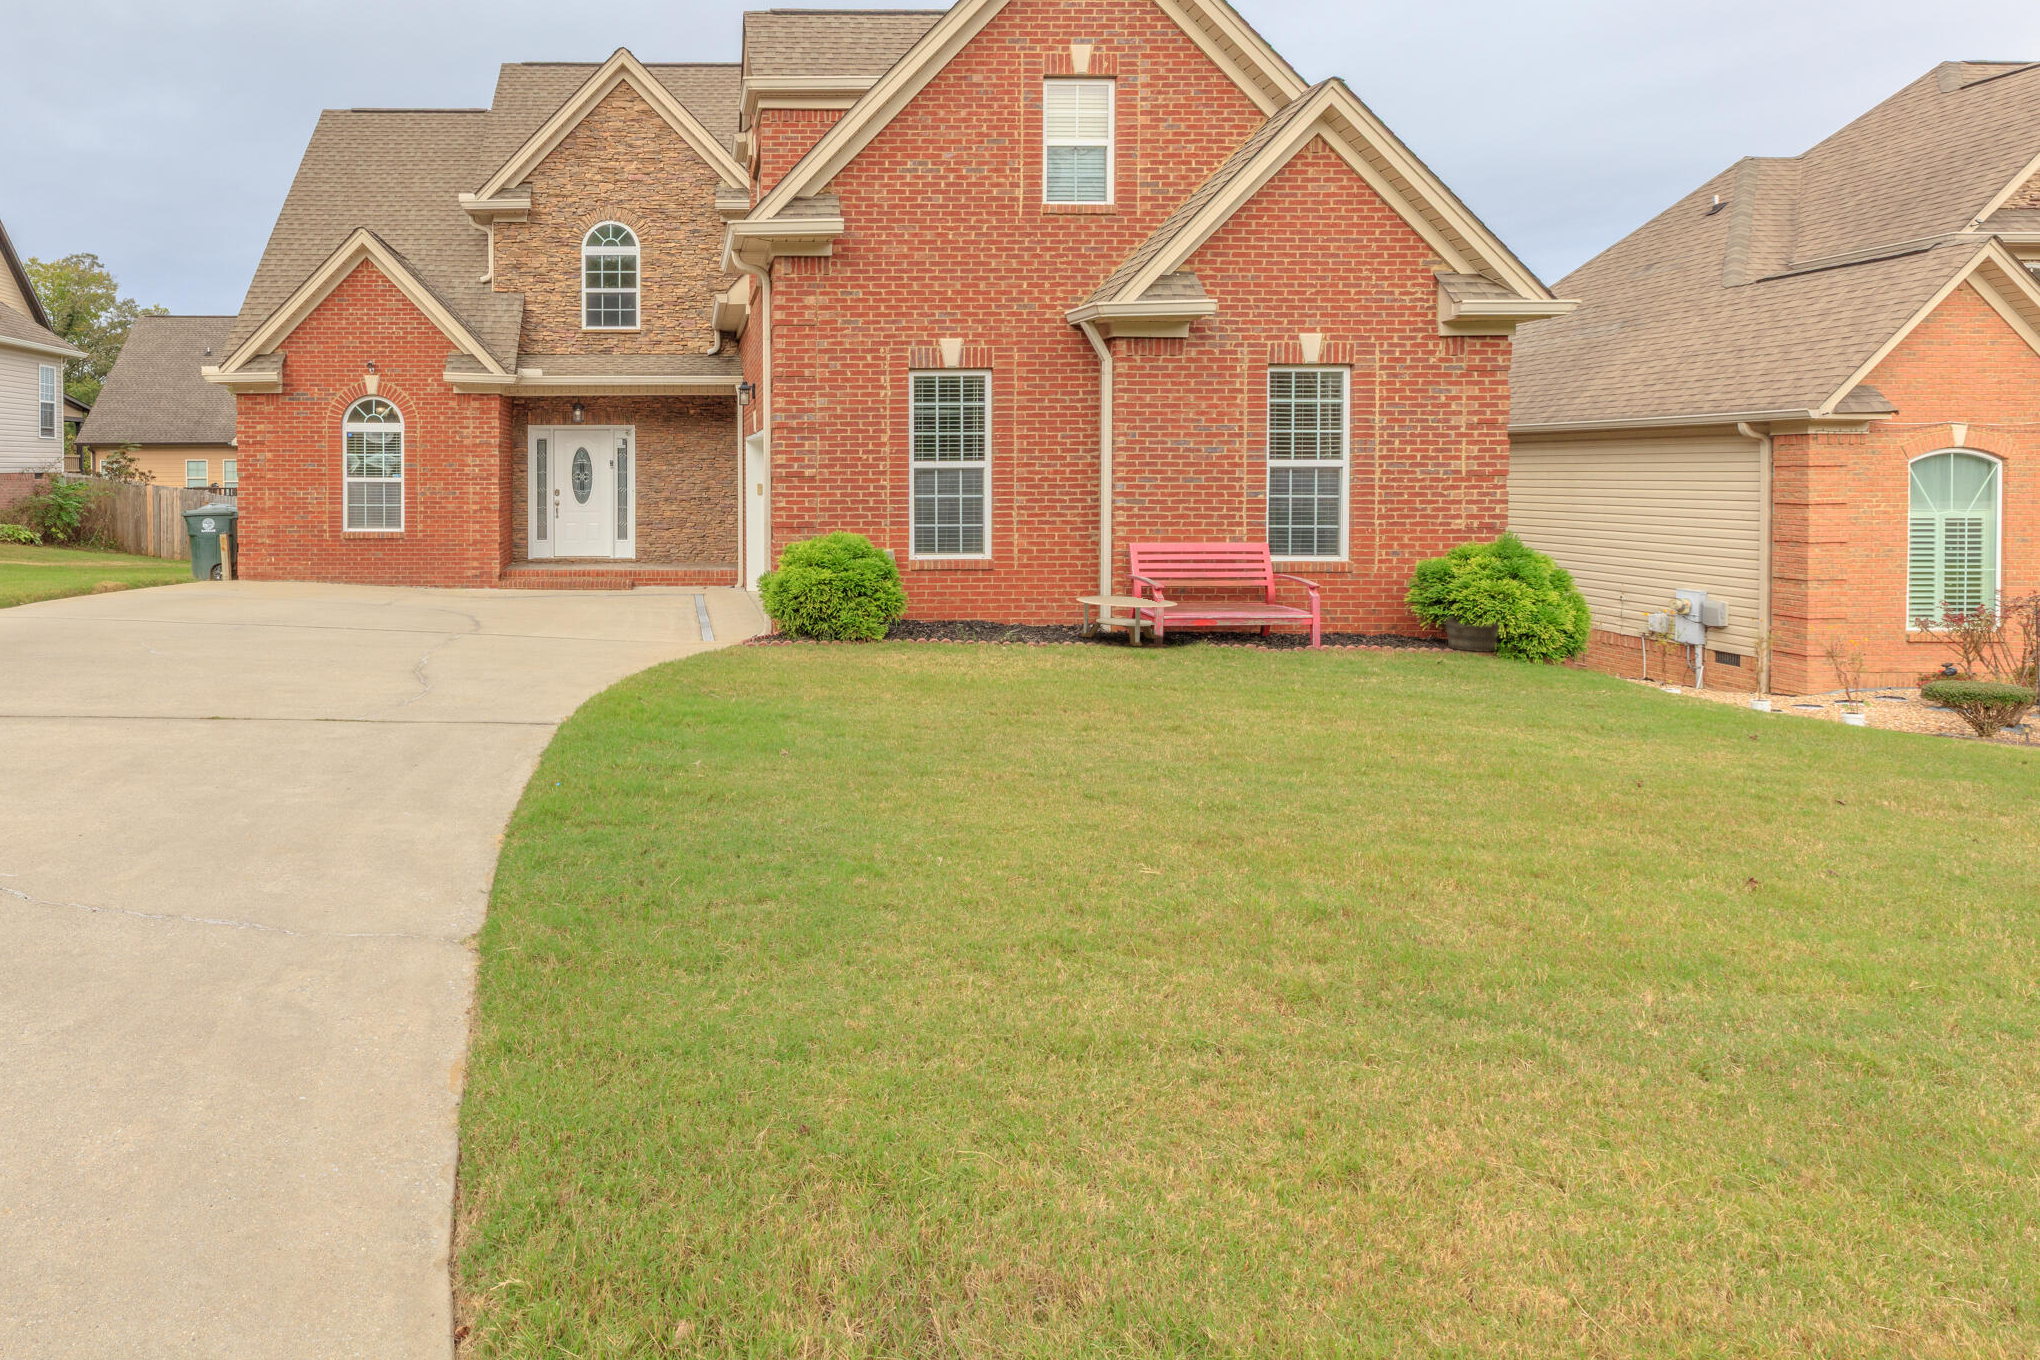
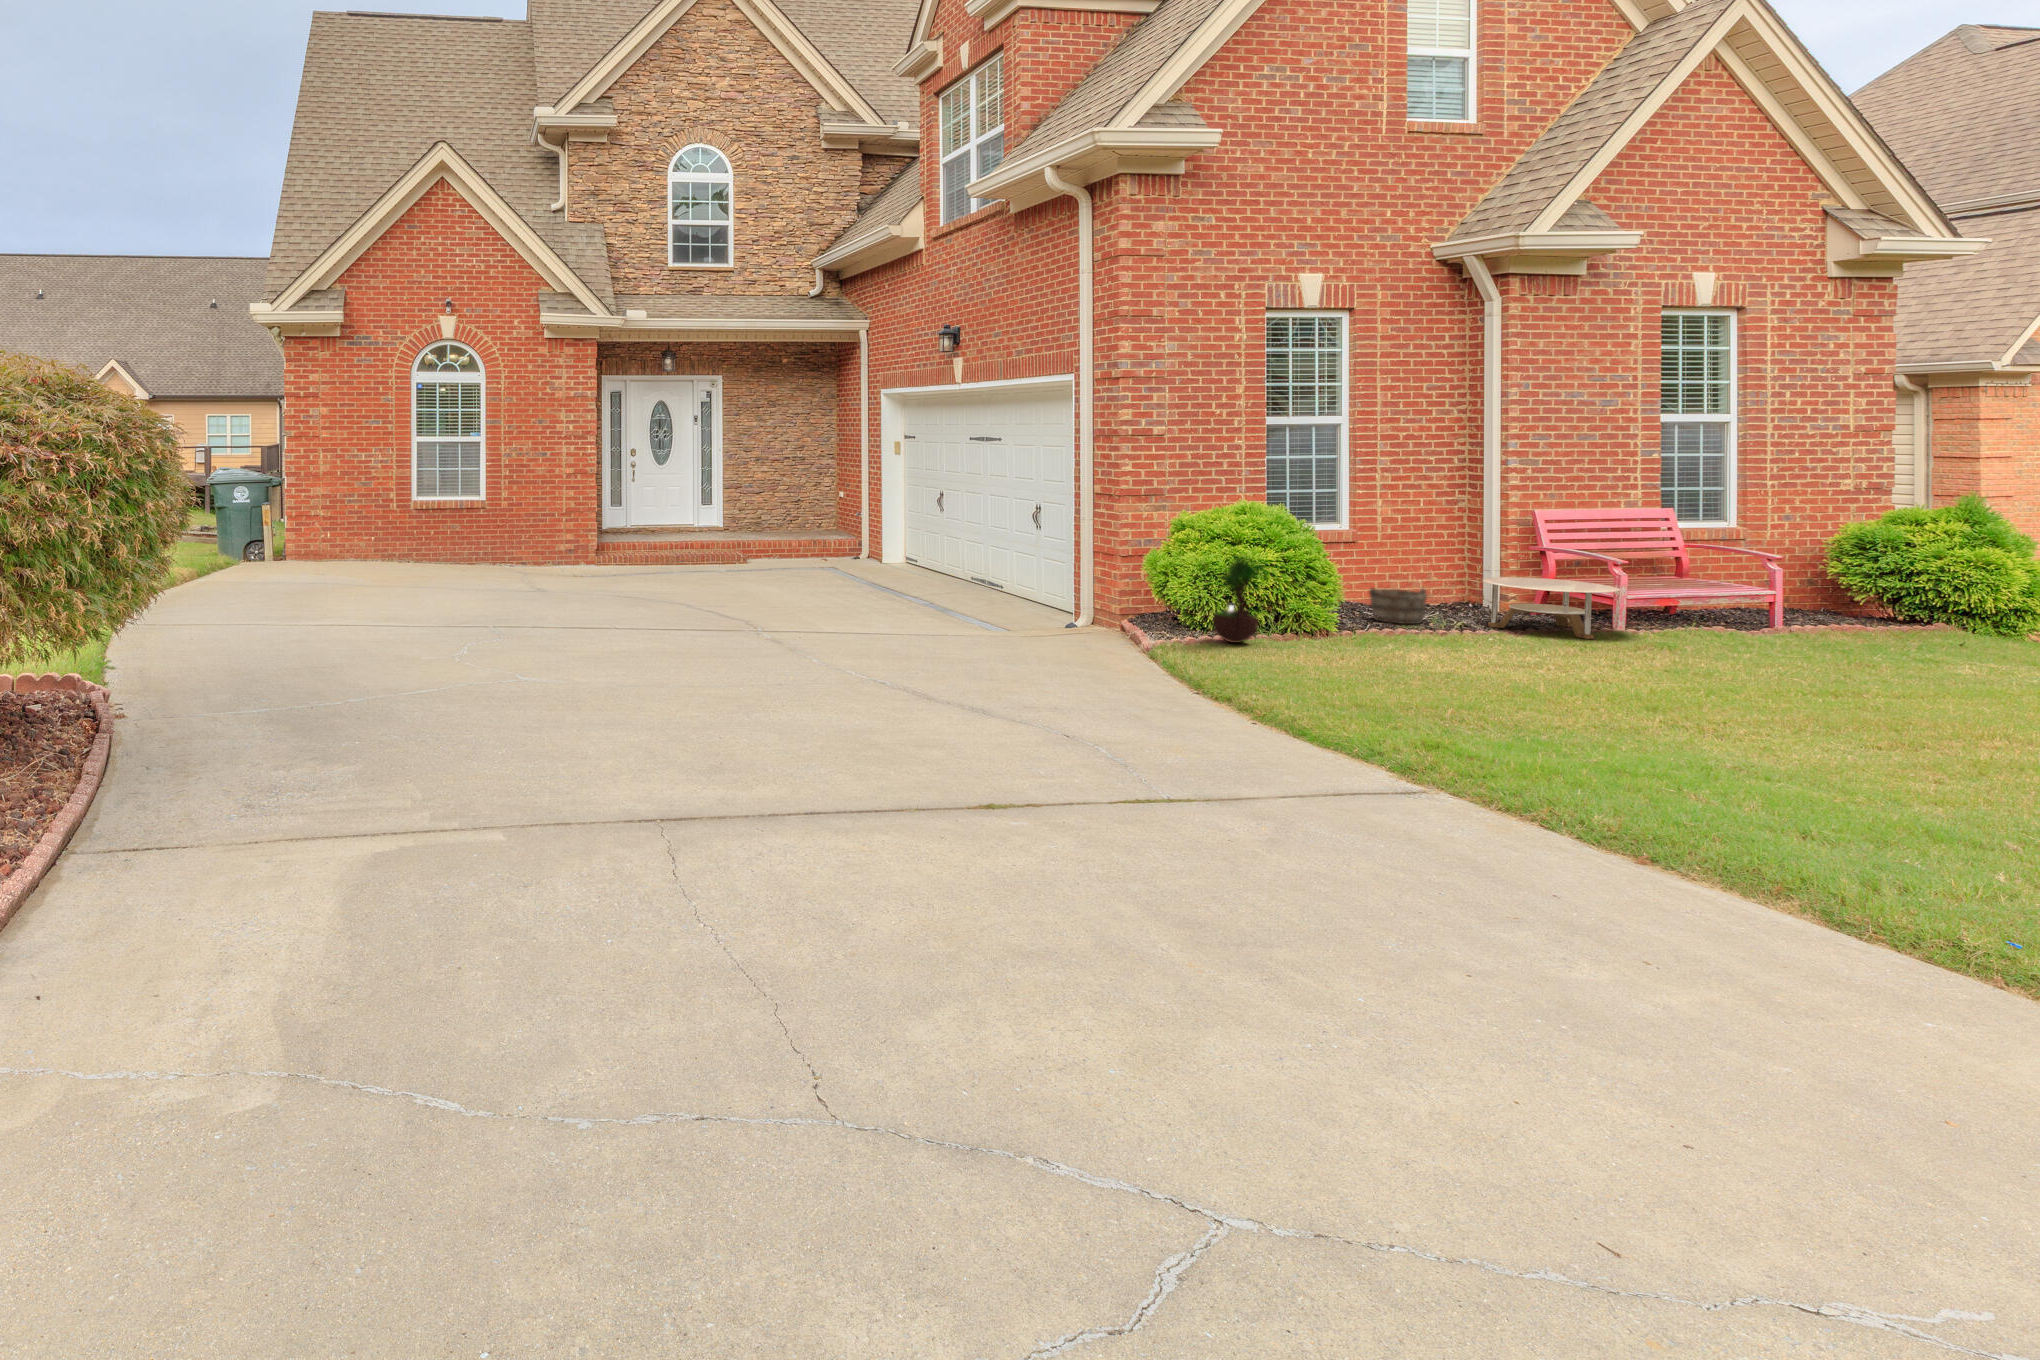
potted tree: none [798,563,843,640] -> present [1213,552,1266,643]
bucket: present [1442,617,1500,652] -> present [1369,588,1428,624]

